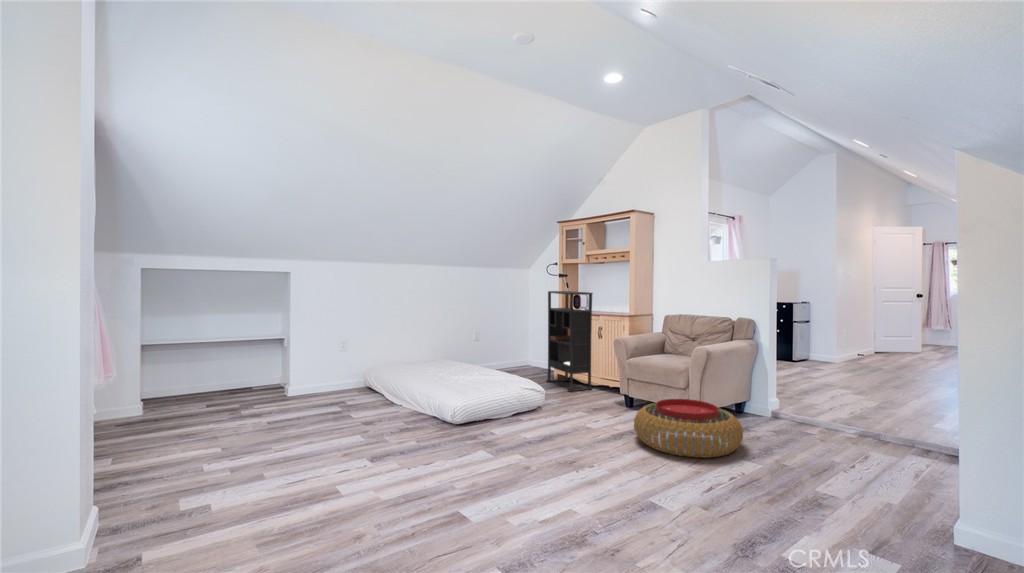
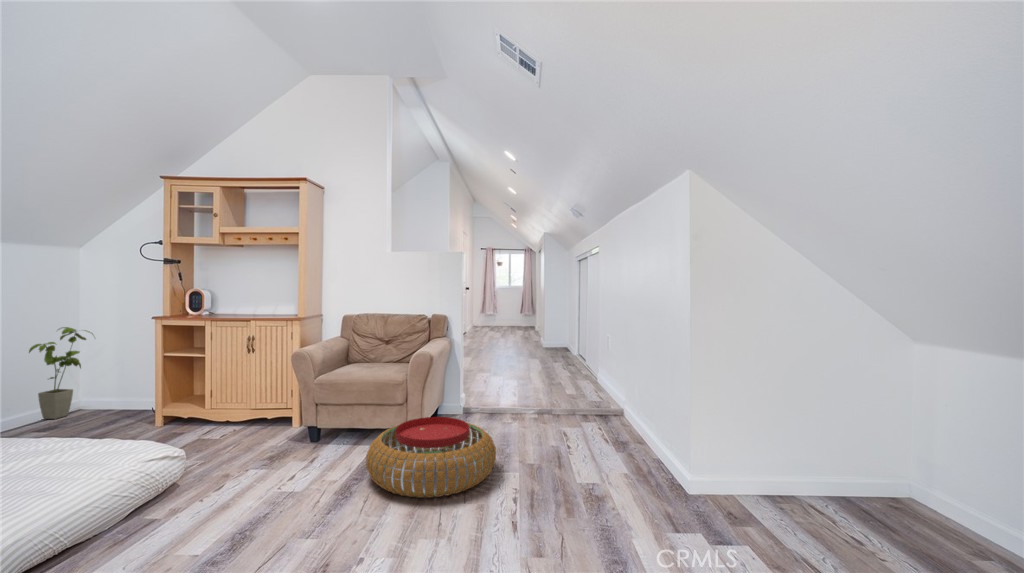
bookshelf: present [546,291,593,392] -> none [145,285,242,440]
house plant: none [504,316,531,369] -> present [29,327,93,419]

